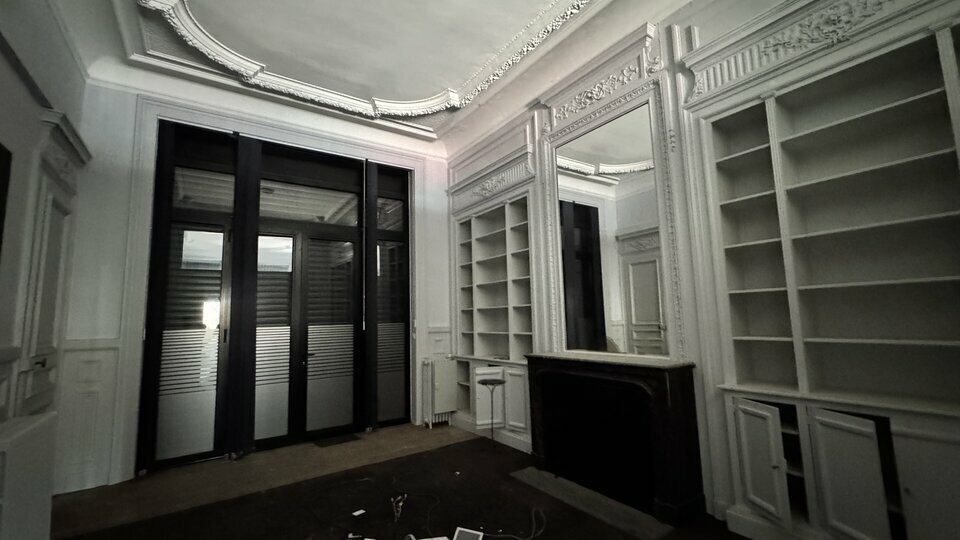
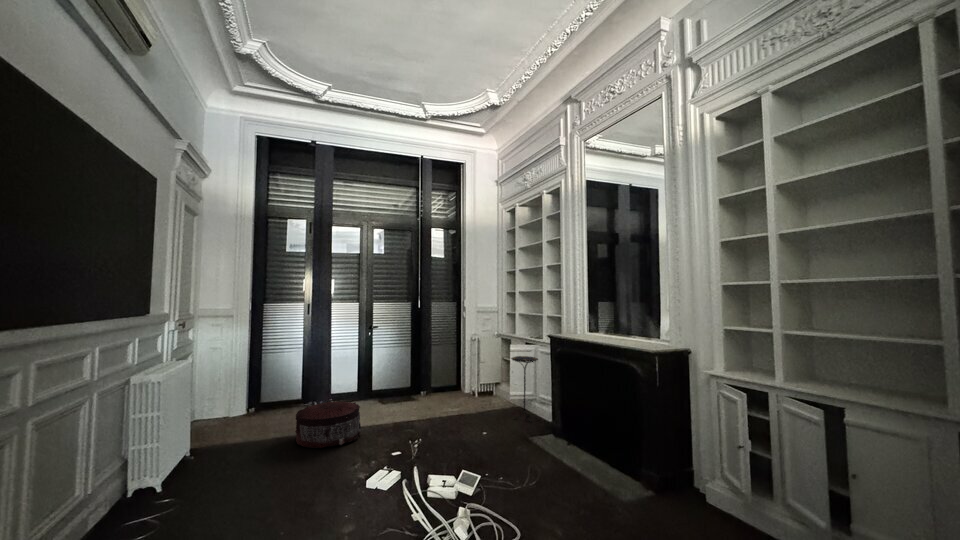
pouf: none [215,448,304,515] -> present [295,401,361,448]

